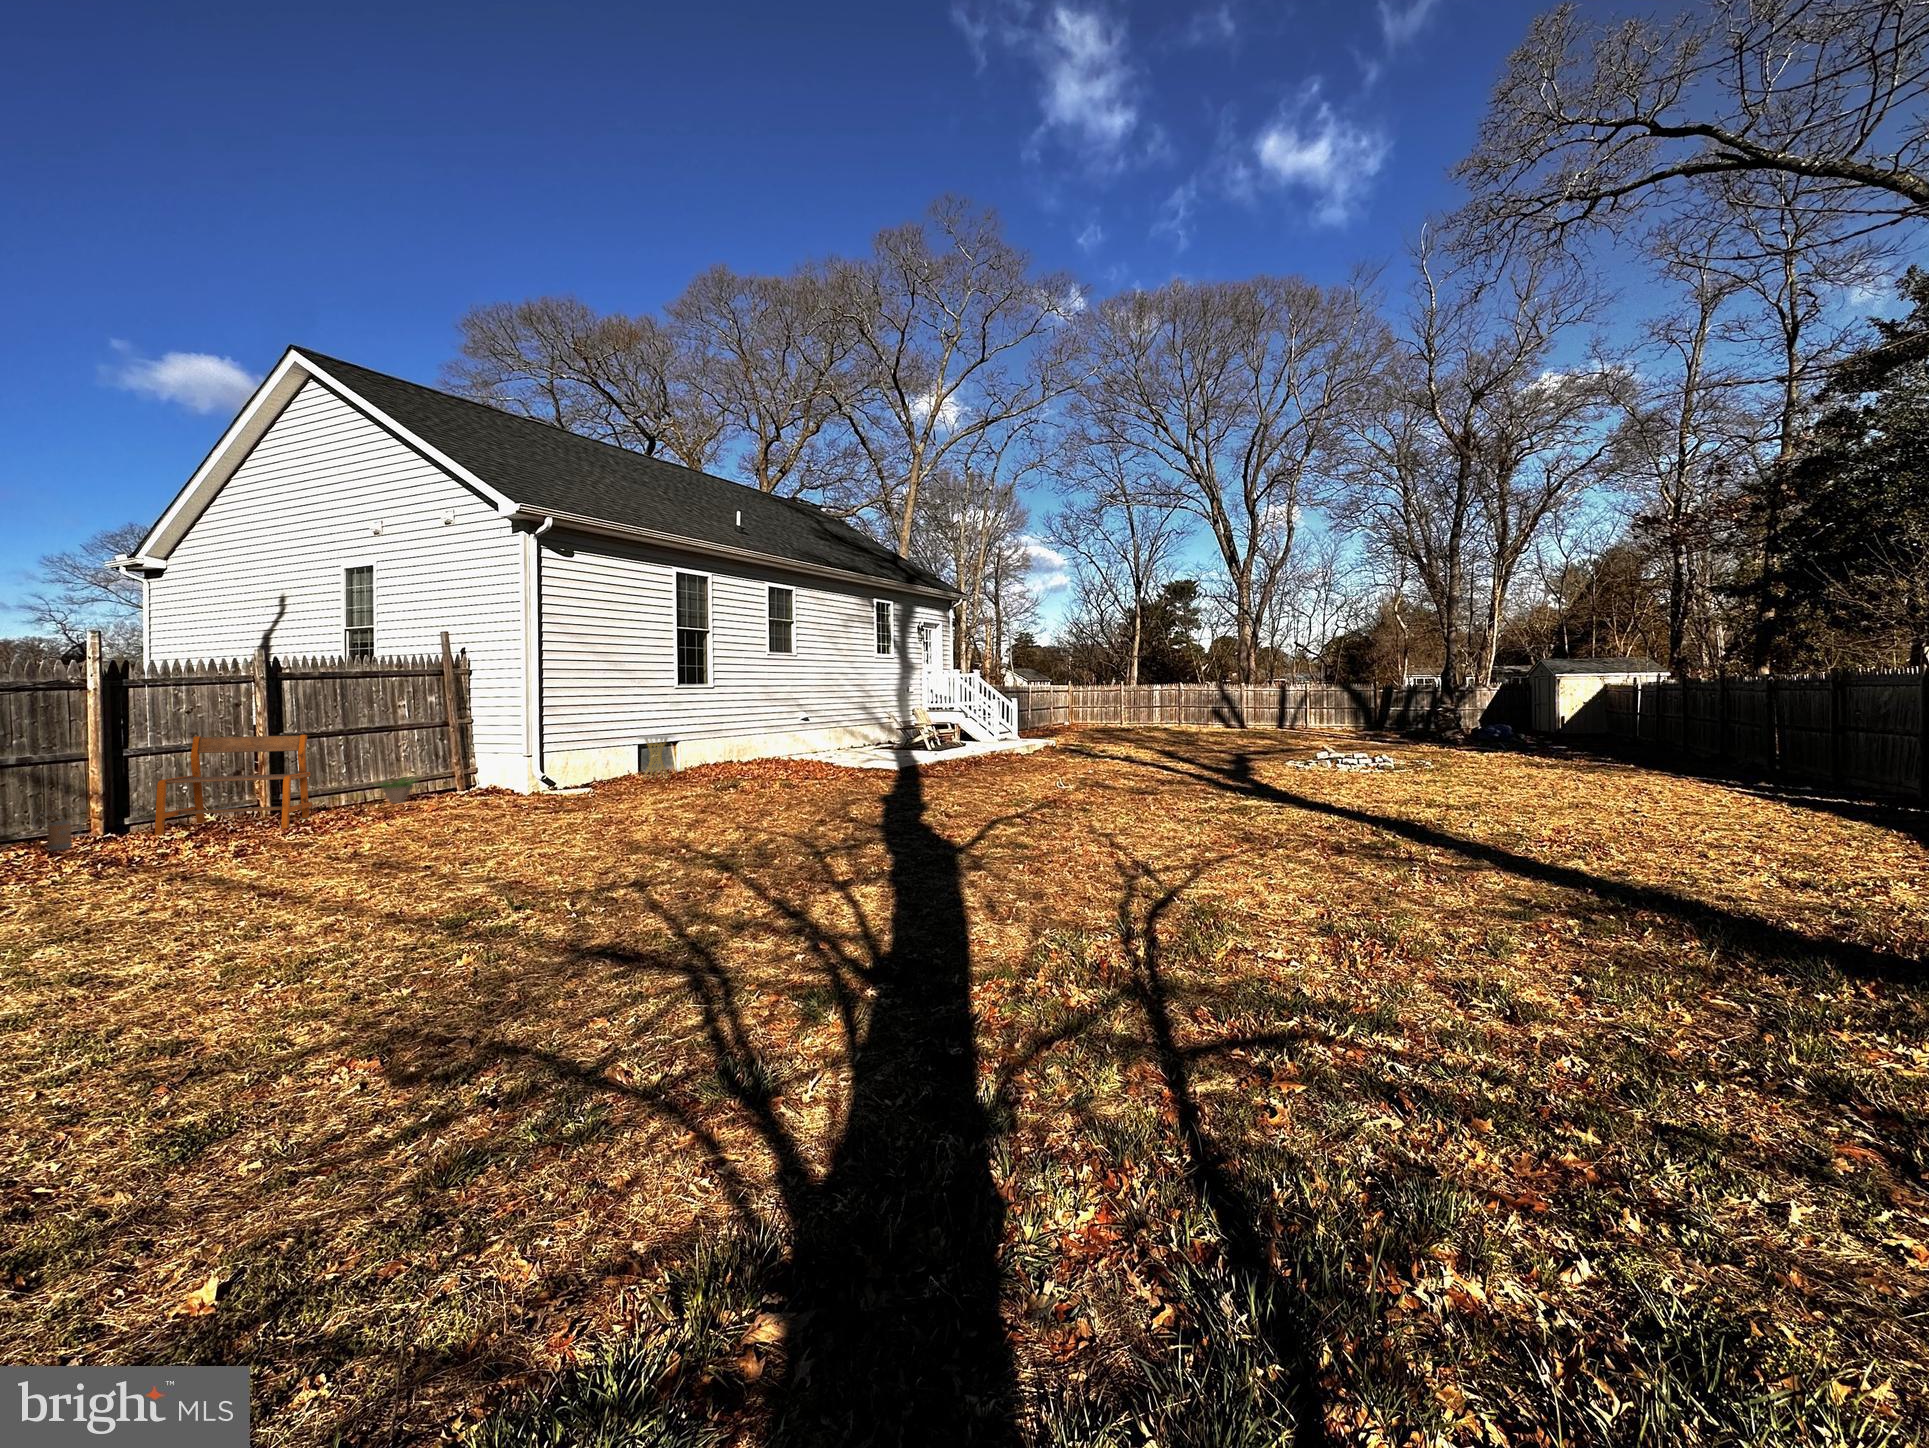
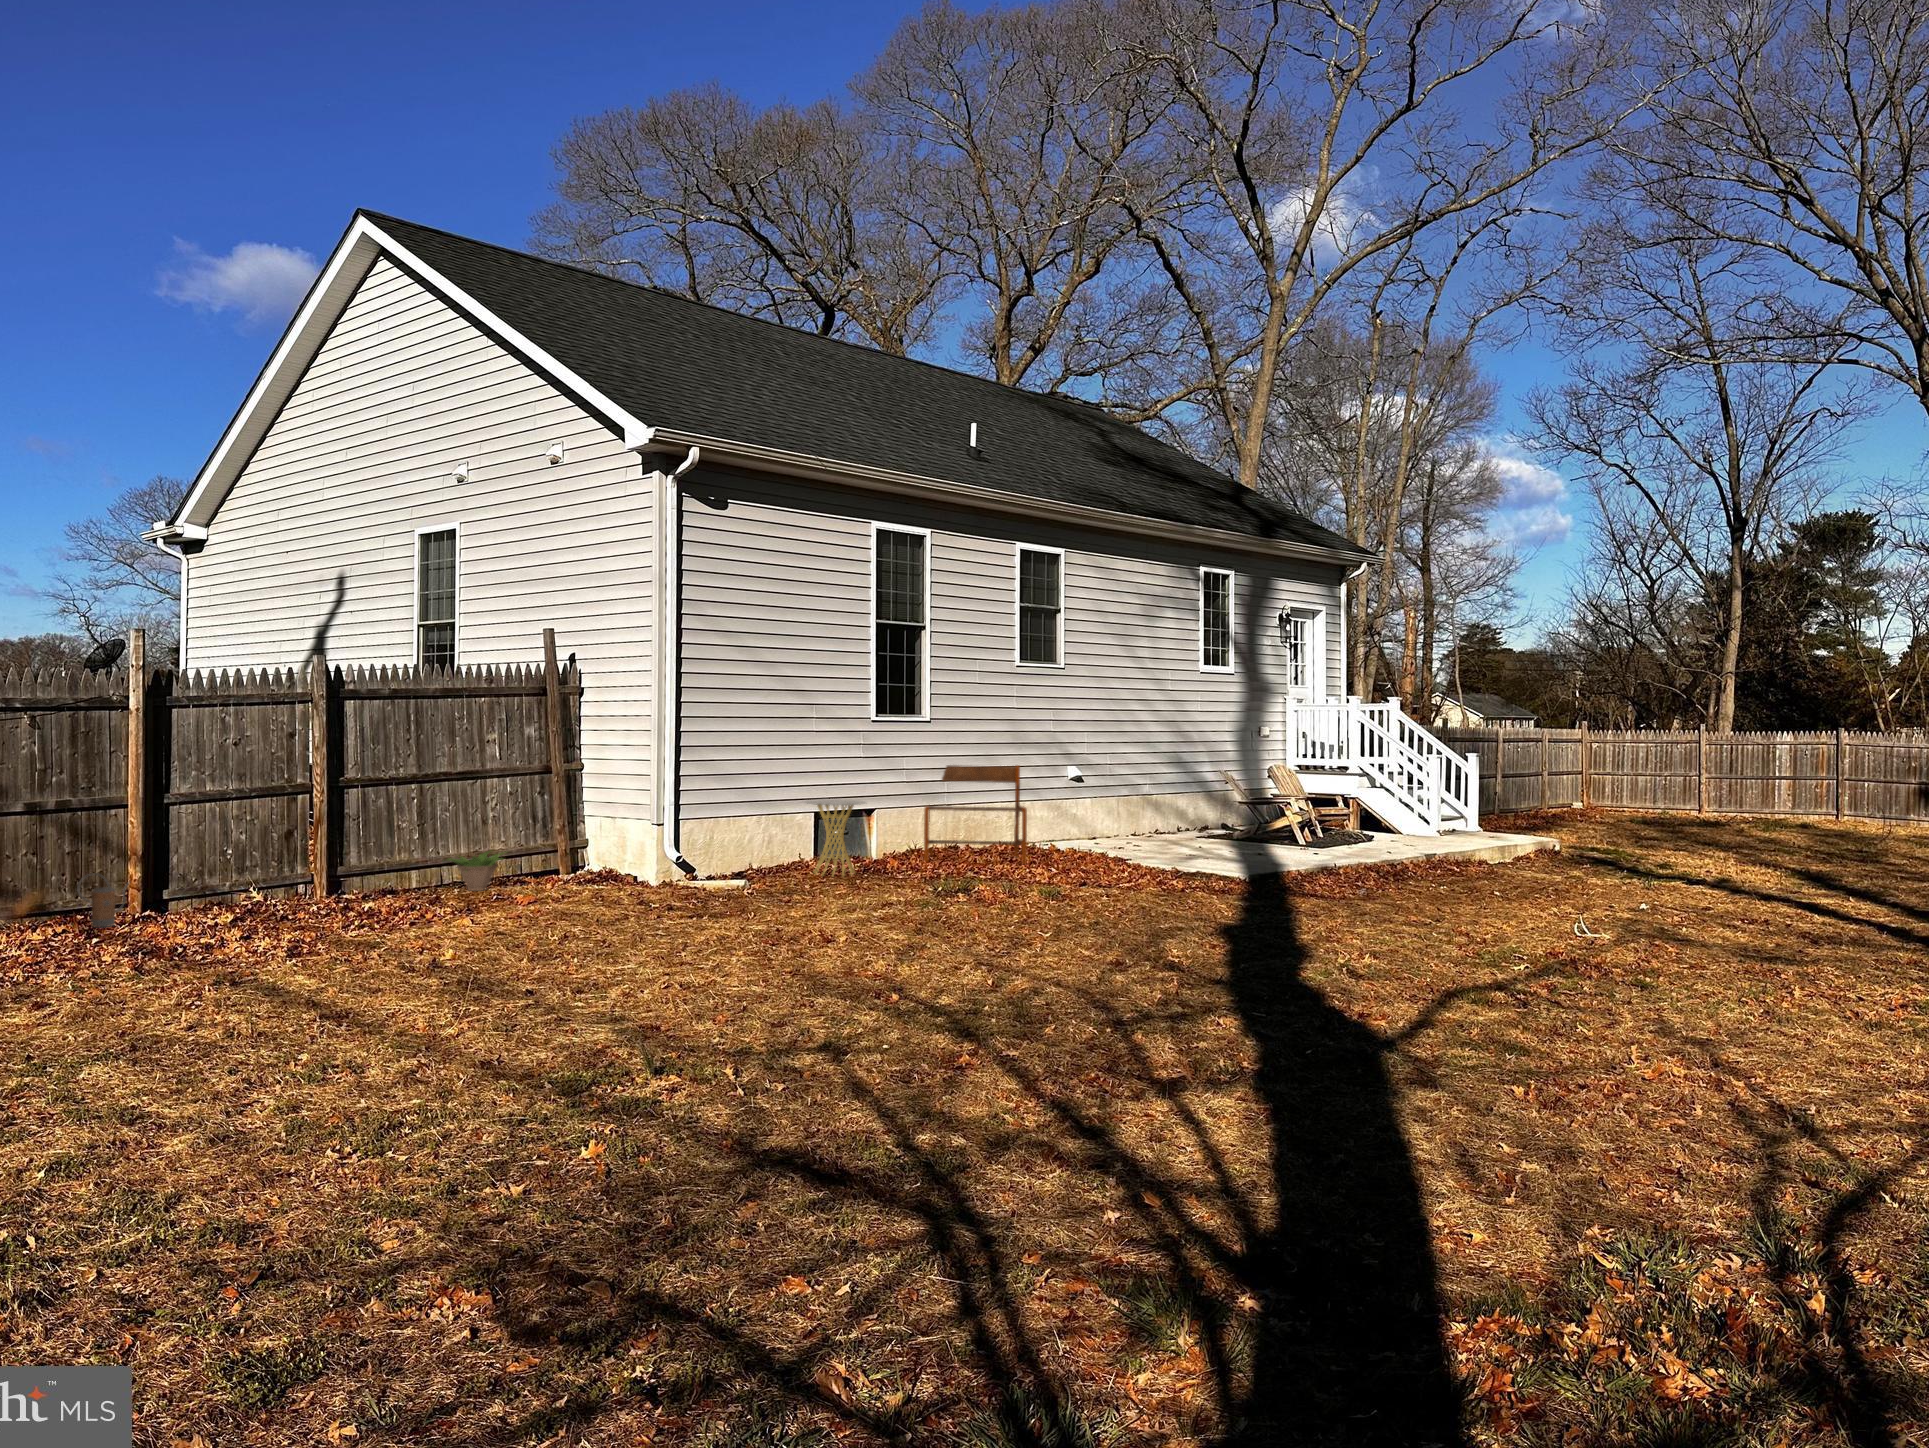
bench: present [155,735,312,835] -> present [924,765,1027,864]

